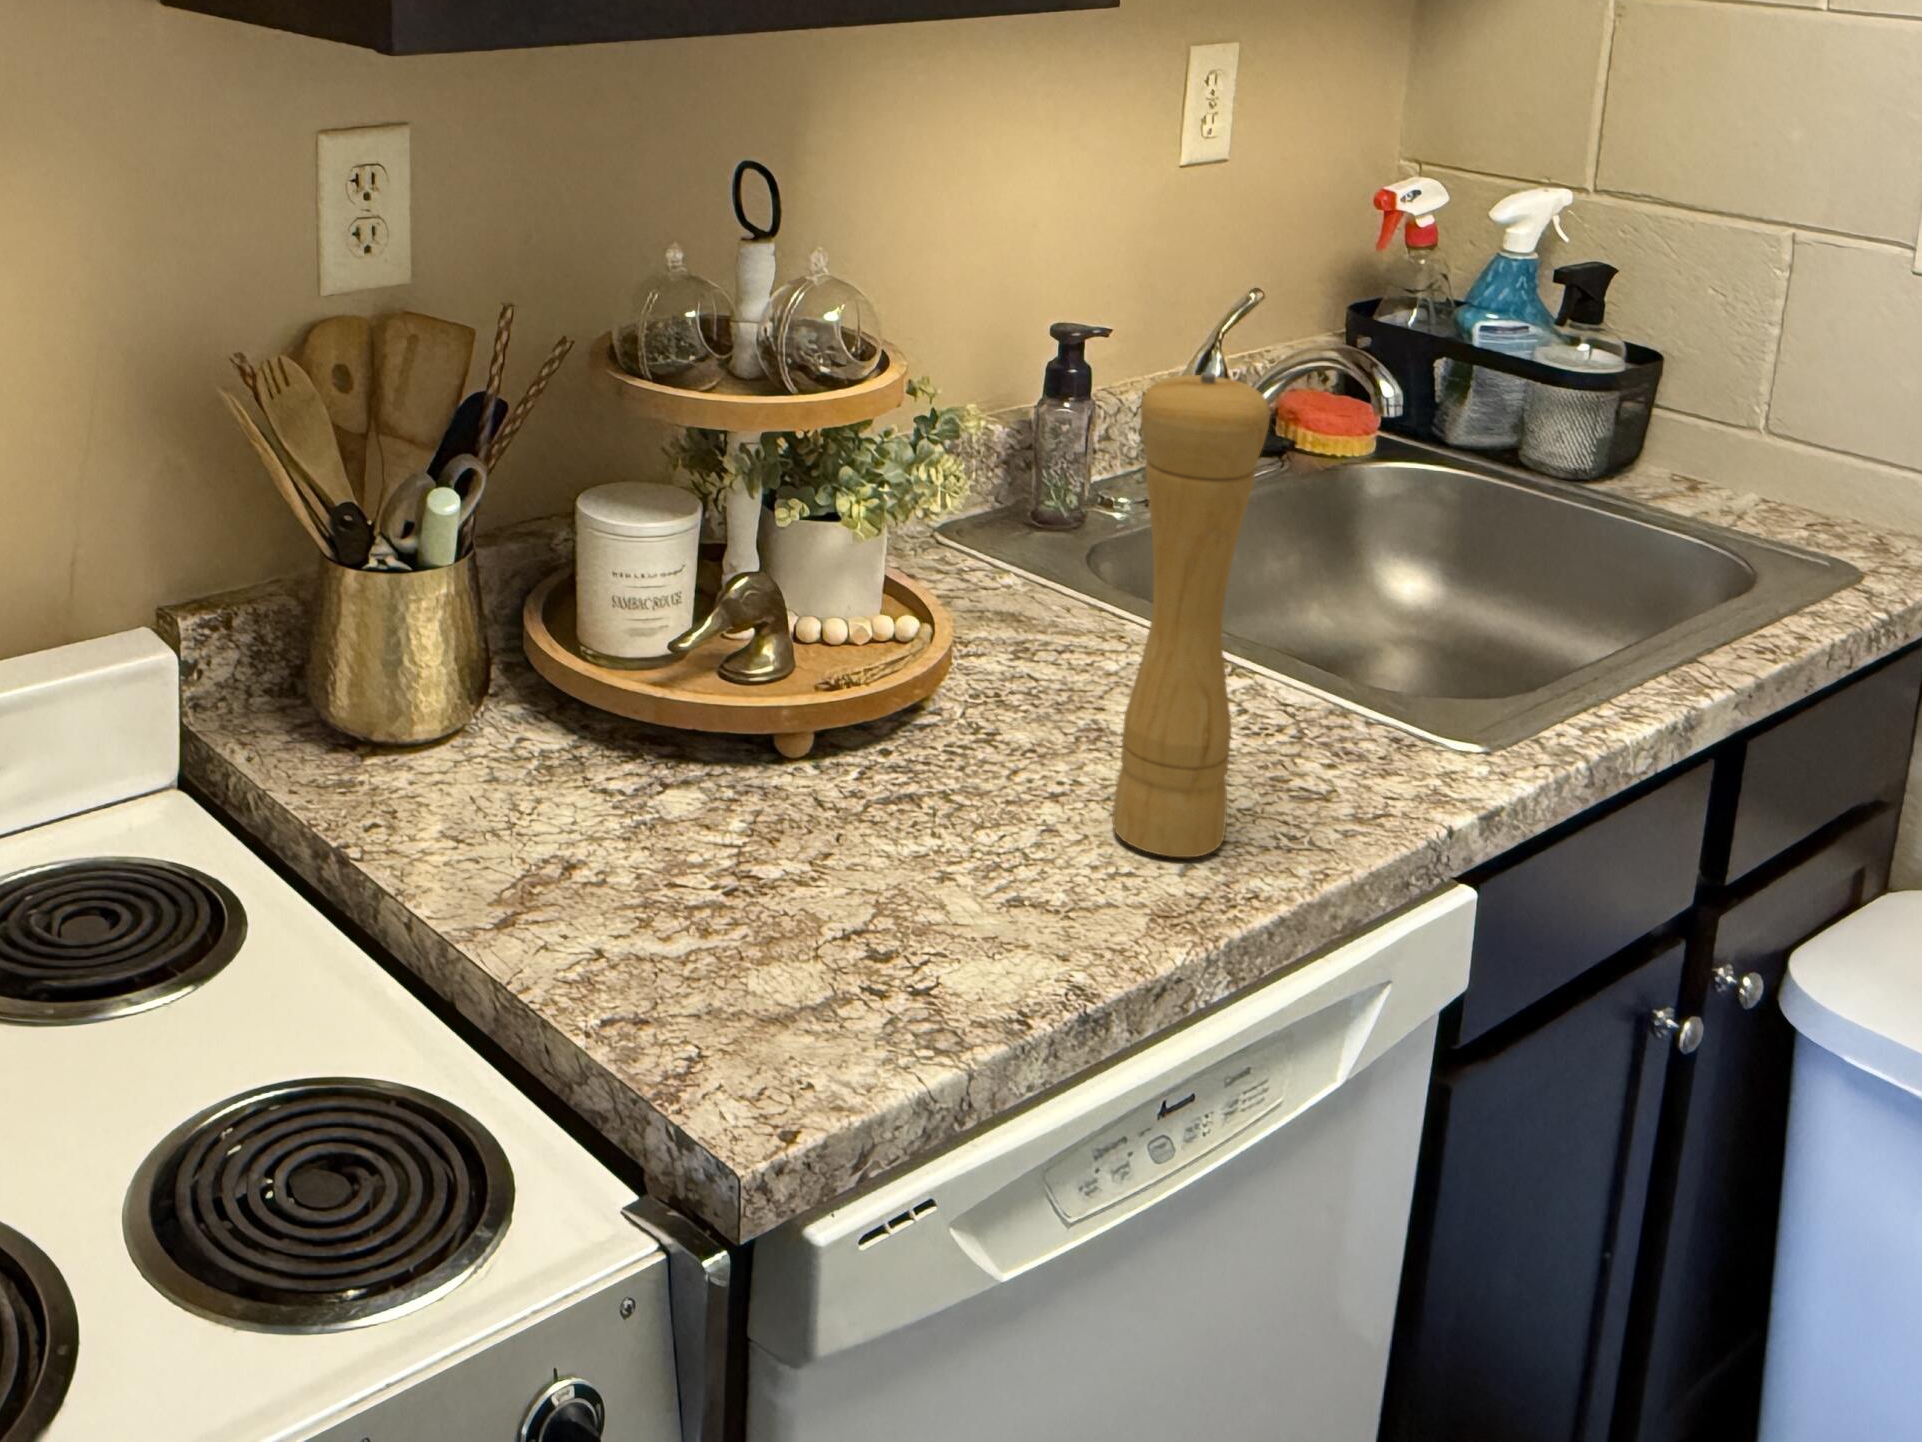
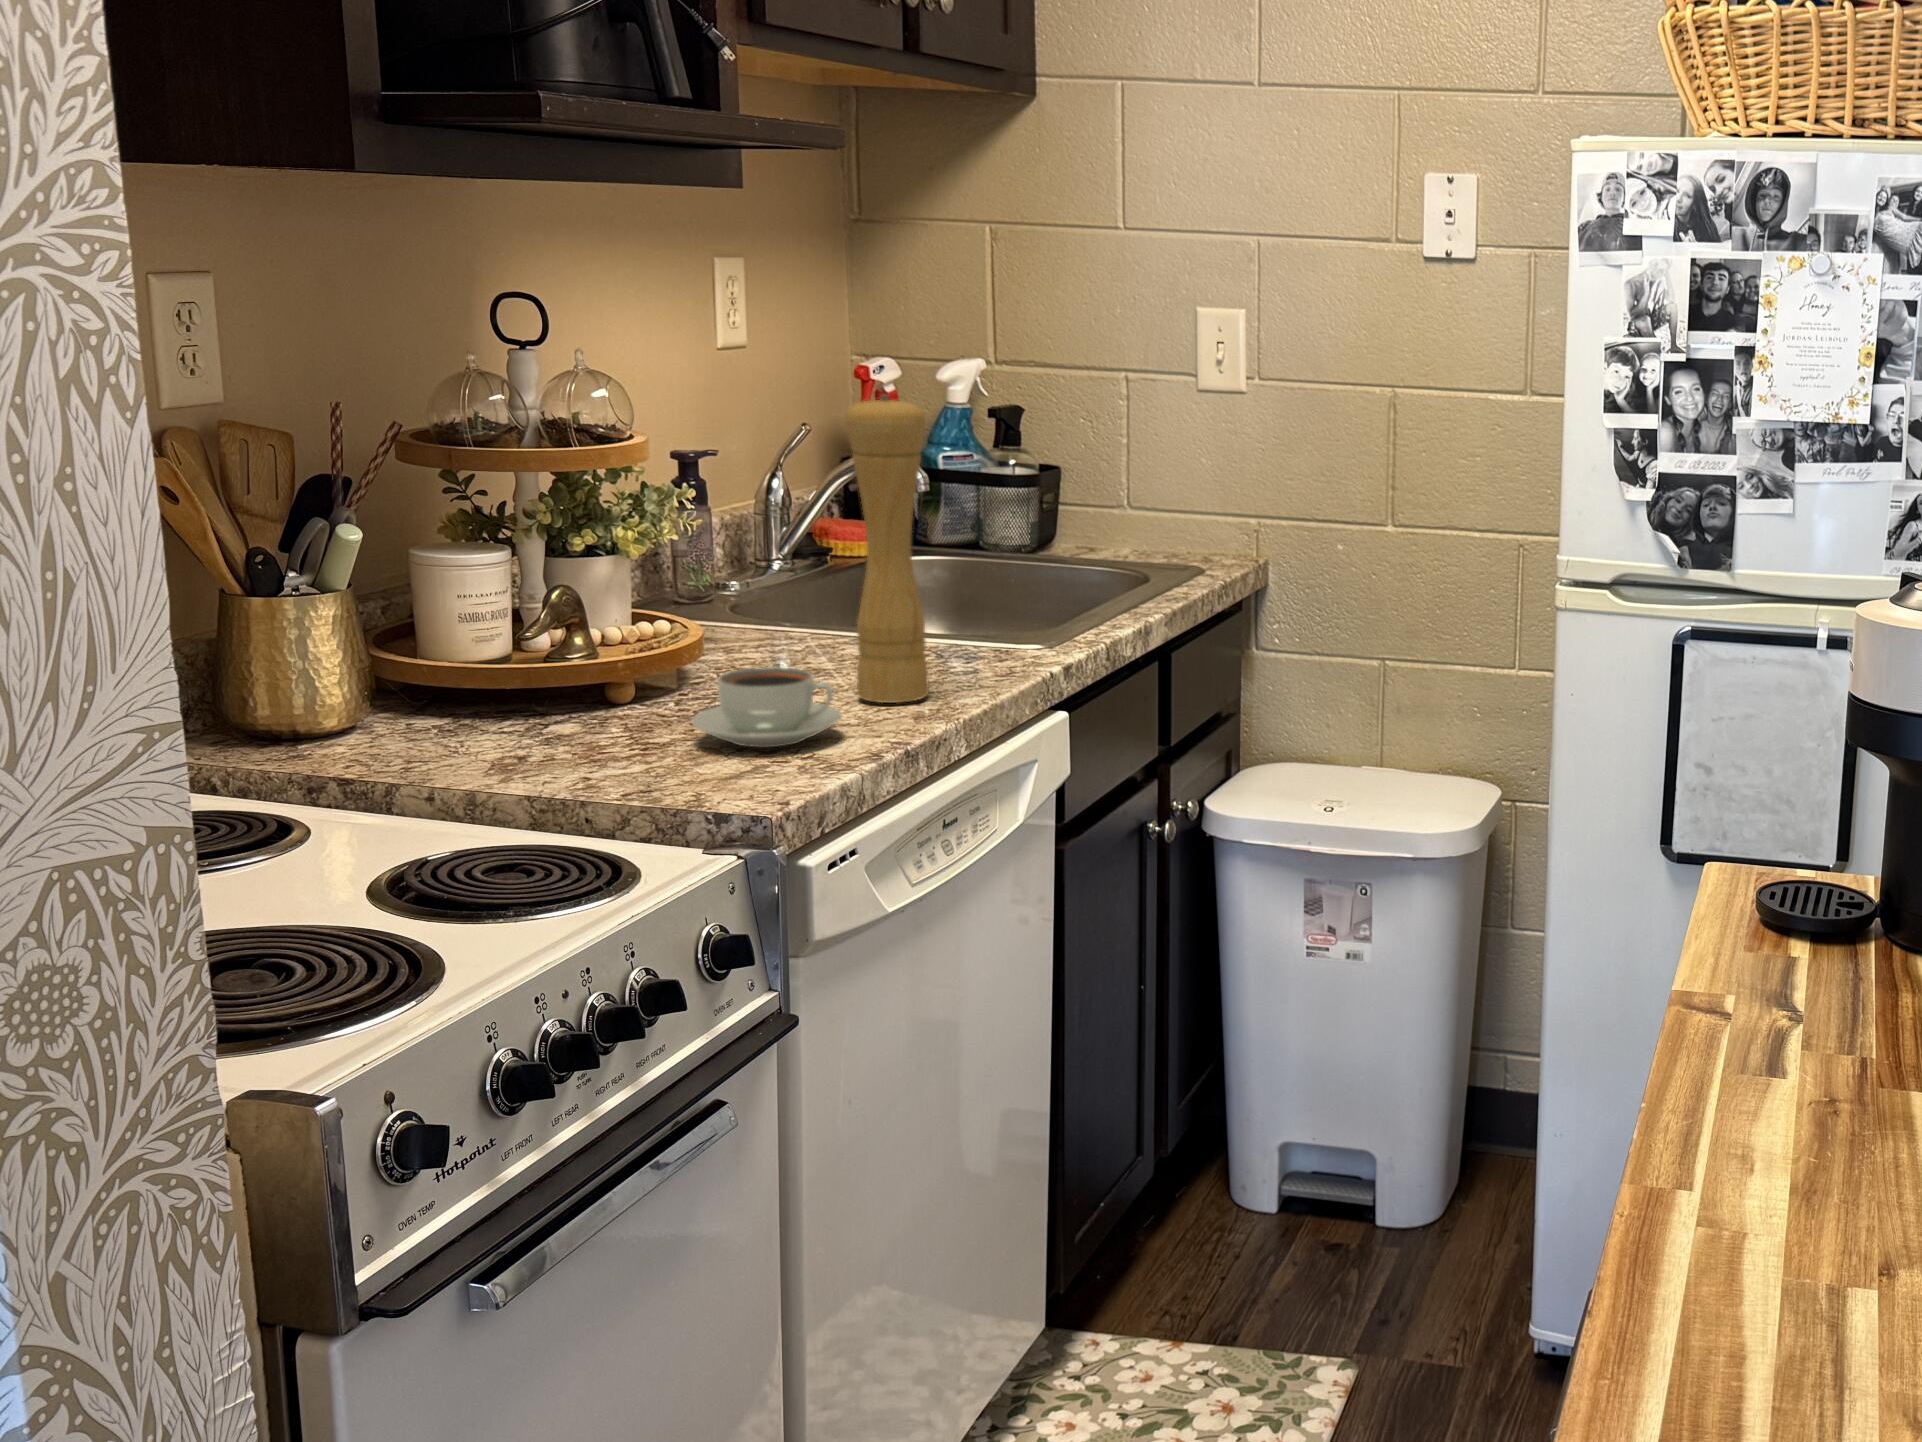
coffee cup: none [806,780,1030,935] -> present [692,667,841,747]

